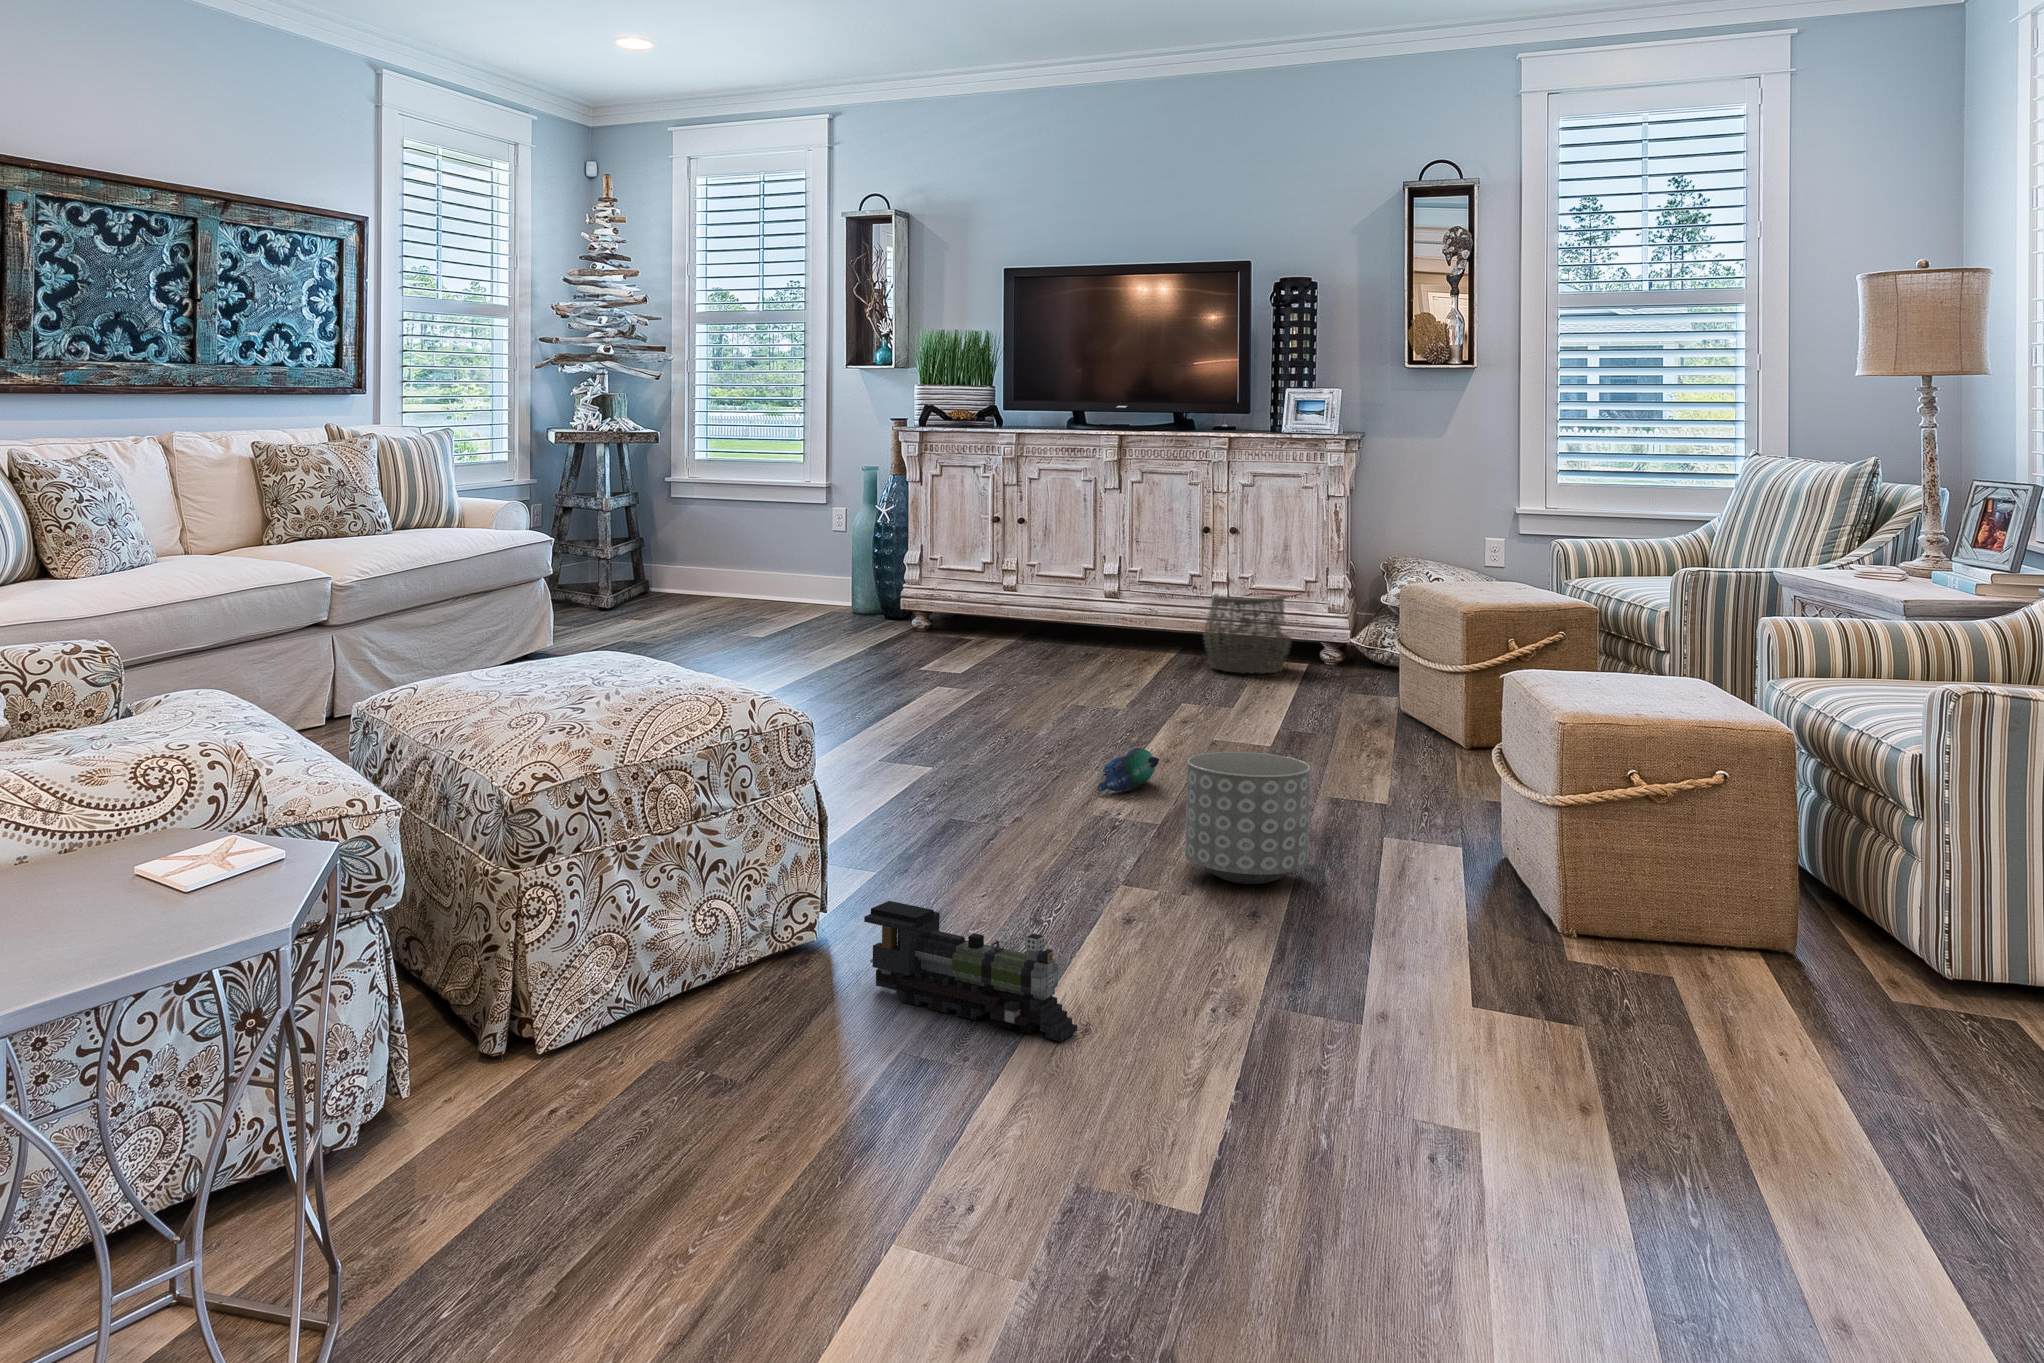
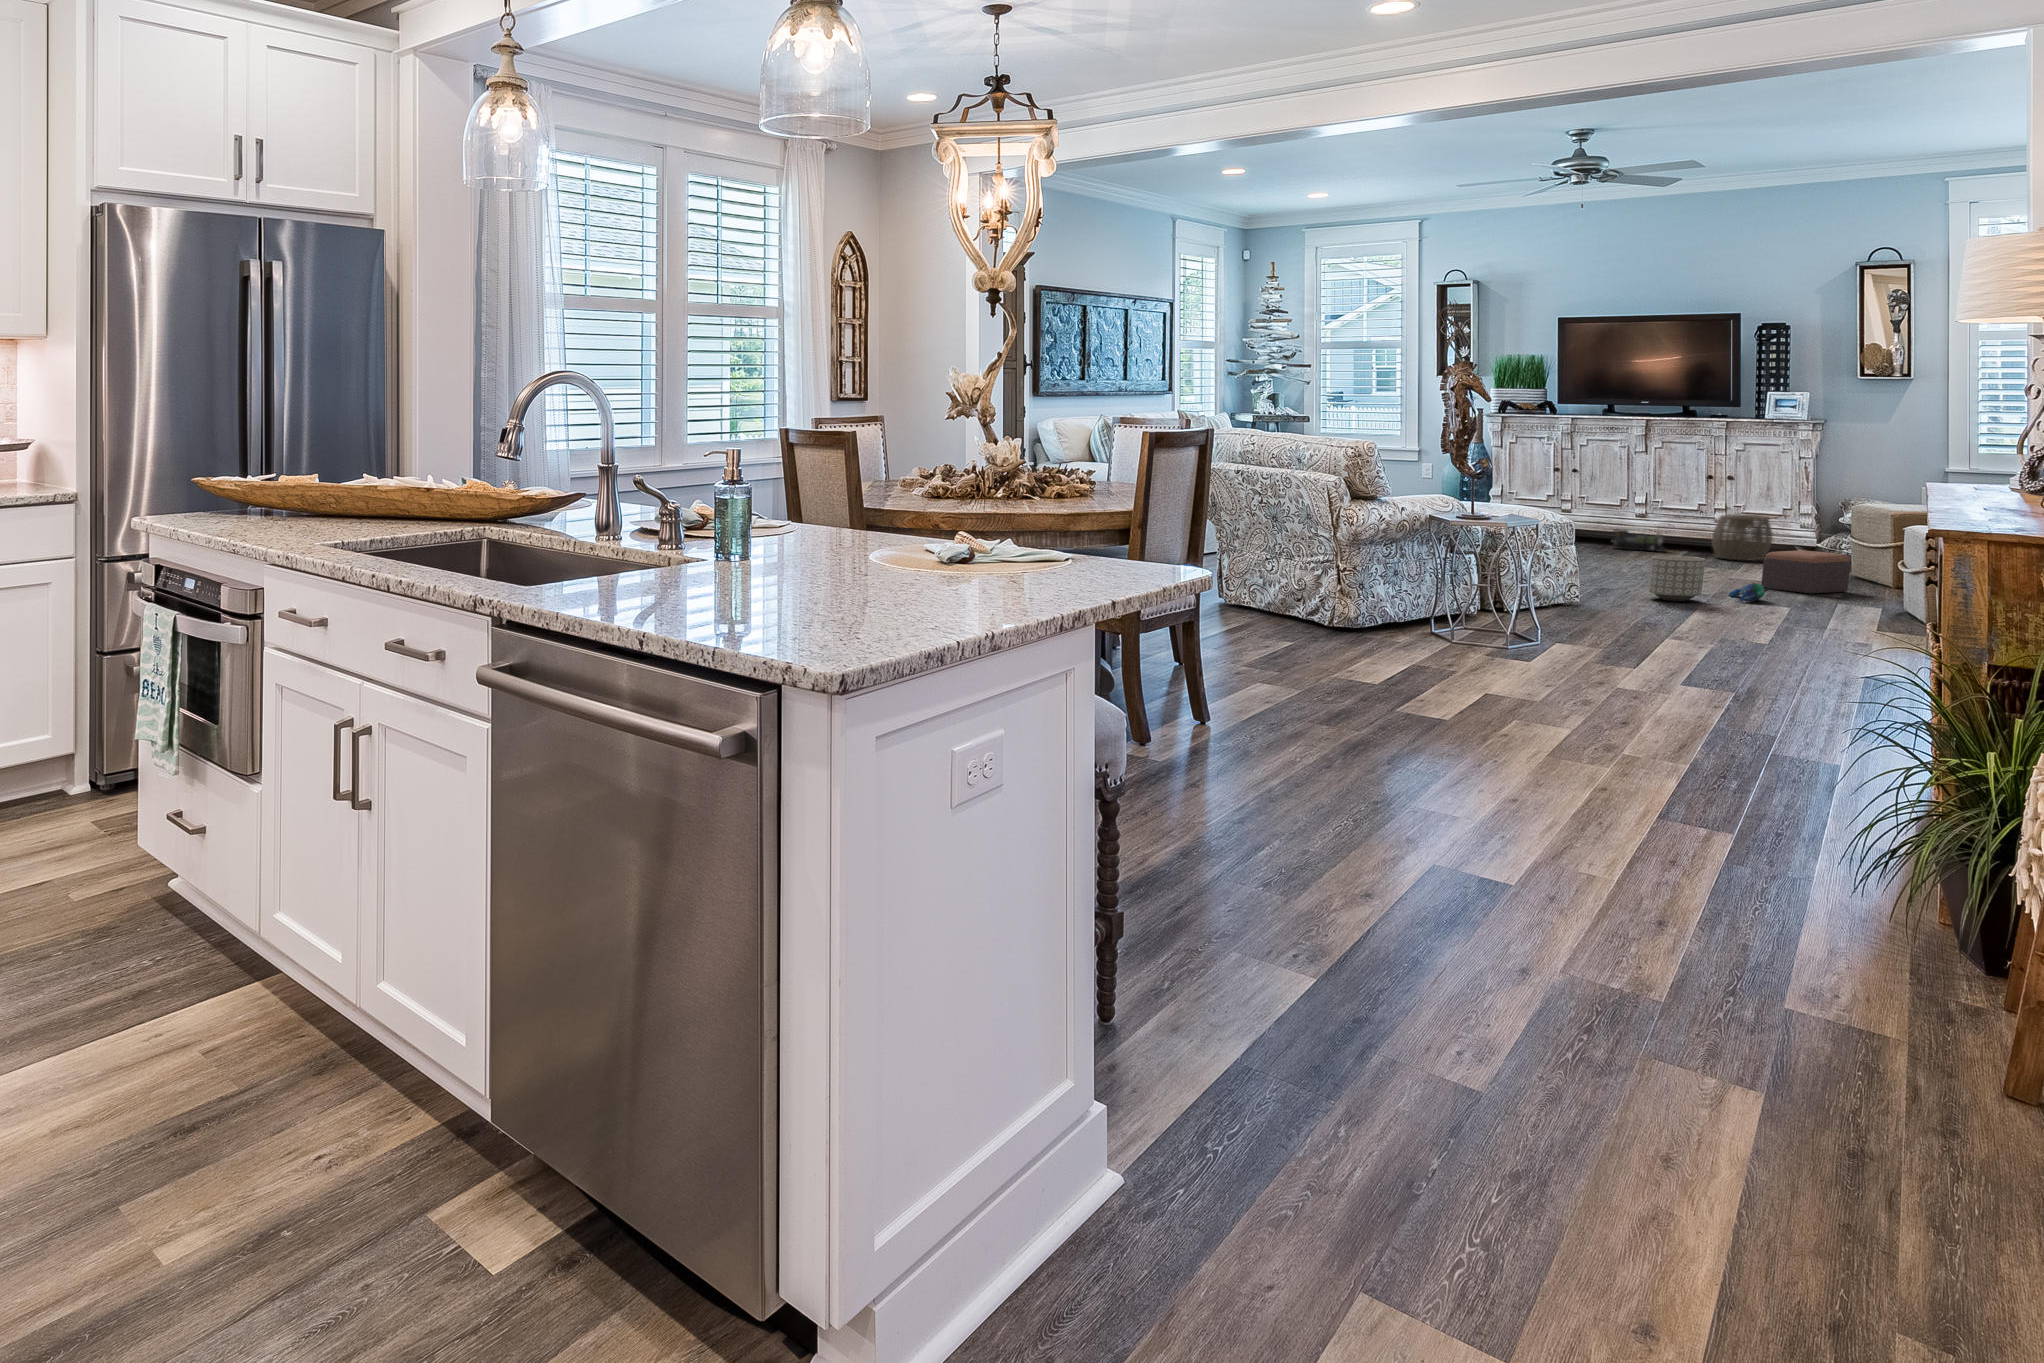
footstool: none [1197,669,1342,761] -> present [1761,550,1851,594]
planter: present [1185,752,1310,884] -> present [1649,556,1705,601]
toy train: present [864,901,1077,1042] -> present [1612,529,1666,552]

